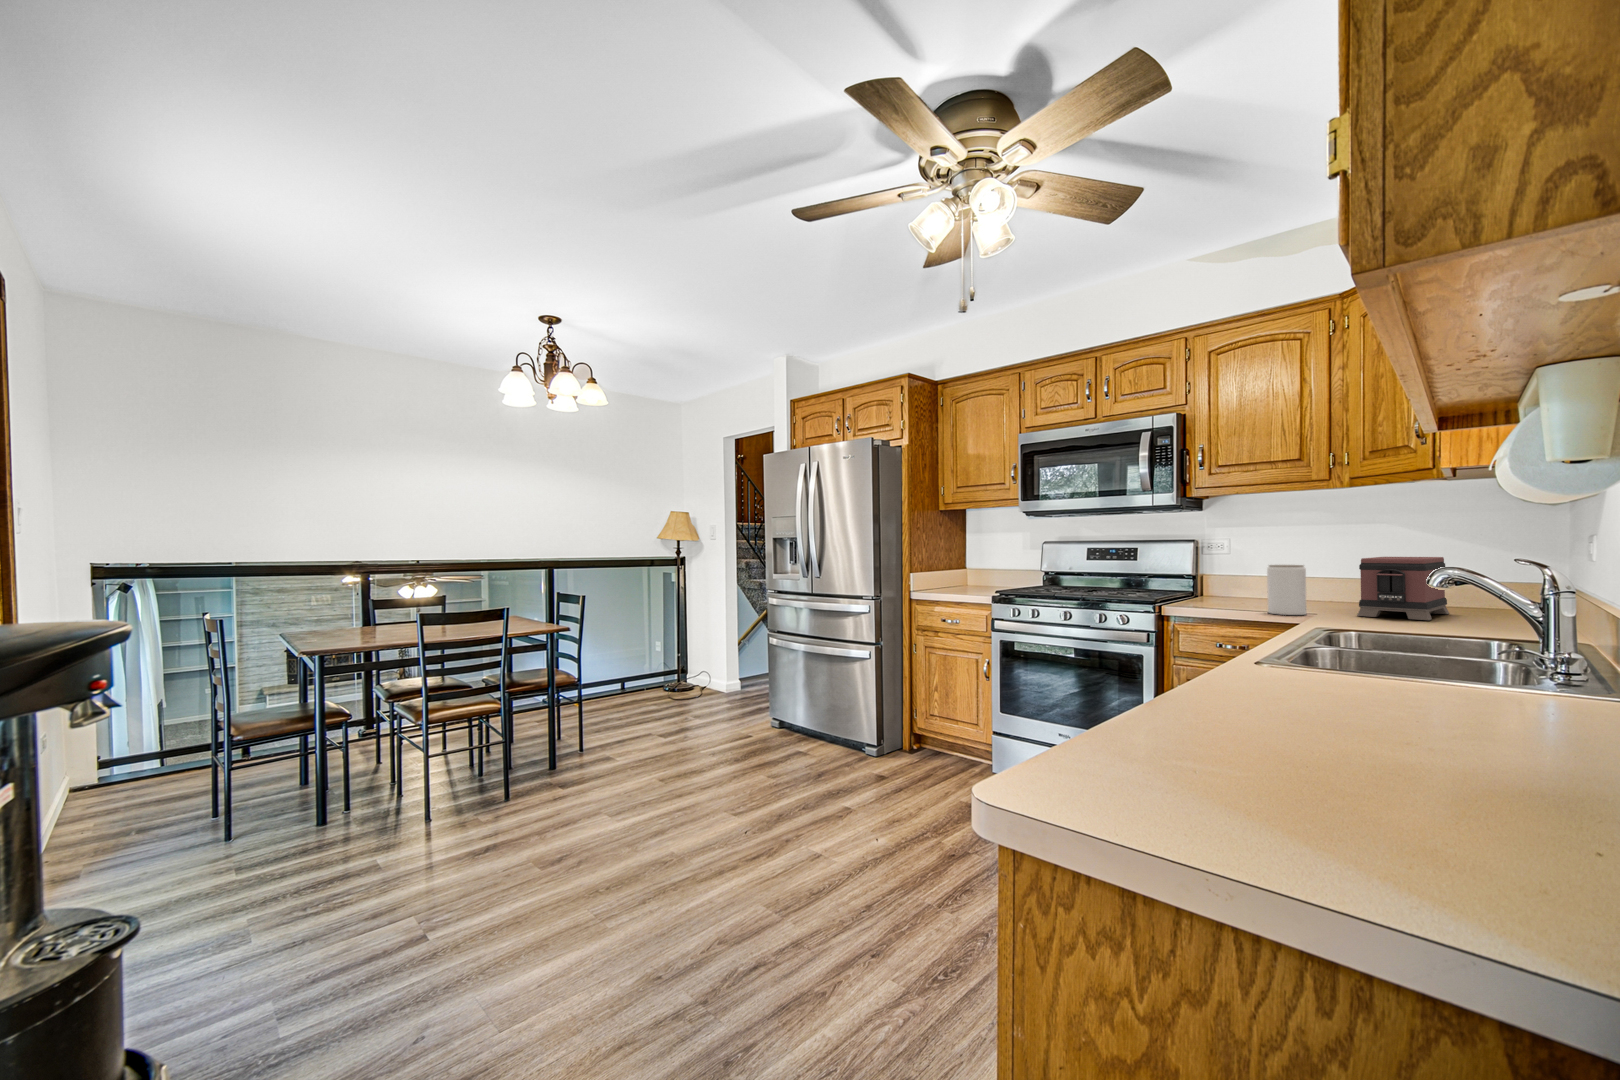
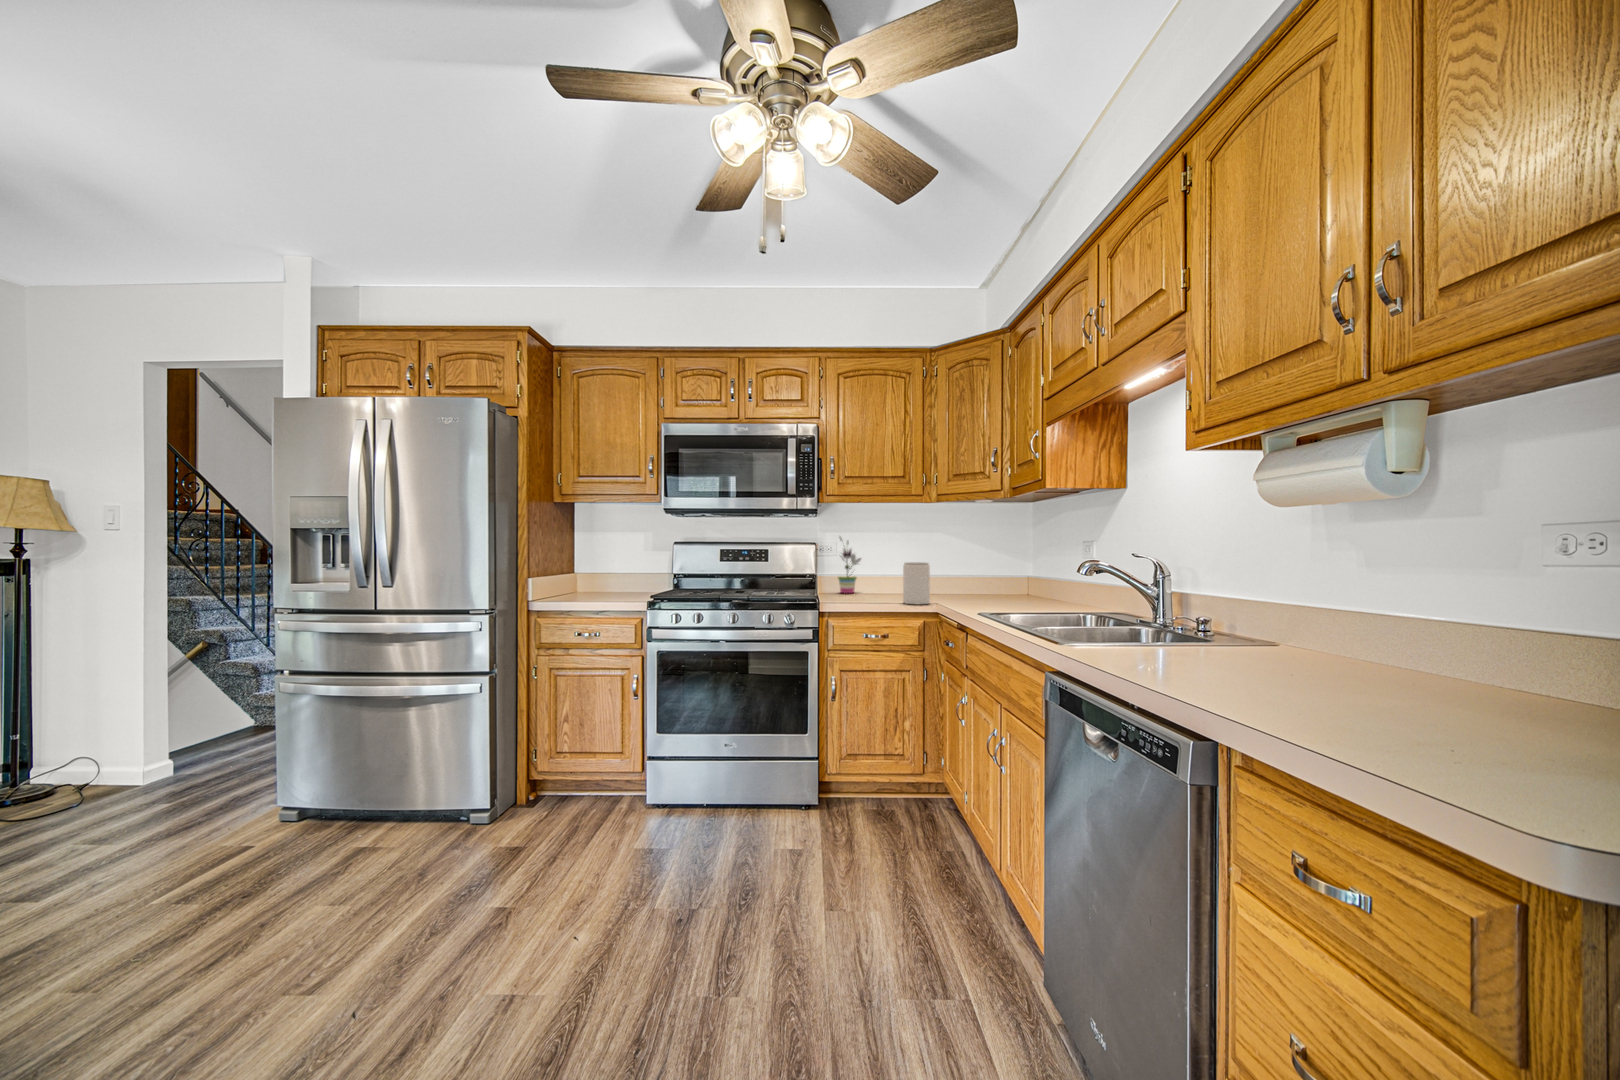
potted plant: none [1217,534,1258,600] -> present [838,538,861,593]
toaster: present [1357,557,1449,620] -> none [953,555,1001,602]

